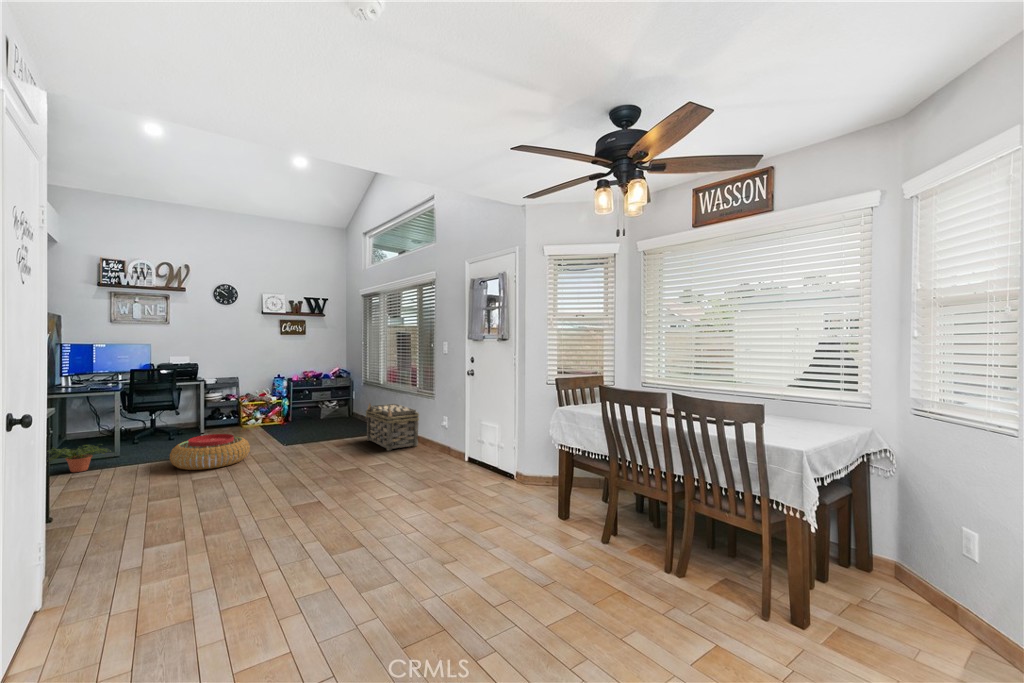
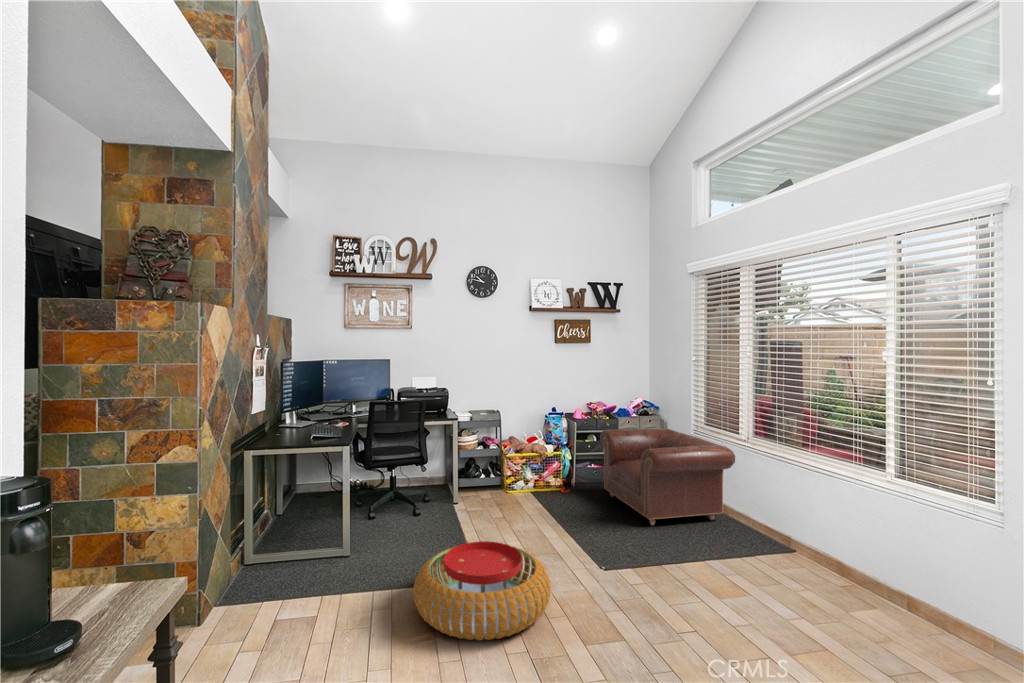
armchair: none [307,384,374,431] -> present [600,429,735,526]
basket: present [366,404,419,451] -> none [762,492,941,643]
potted plant: present [47,444,111,472] -> none [230,541,329,595]

